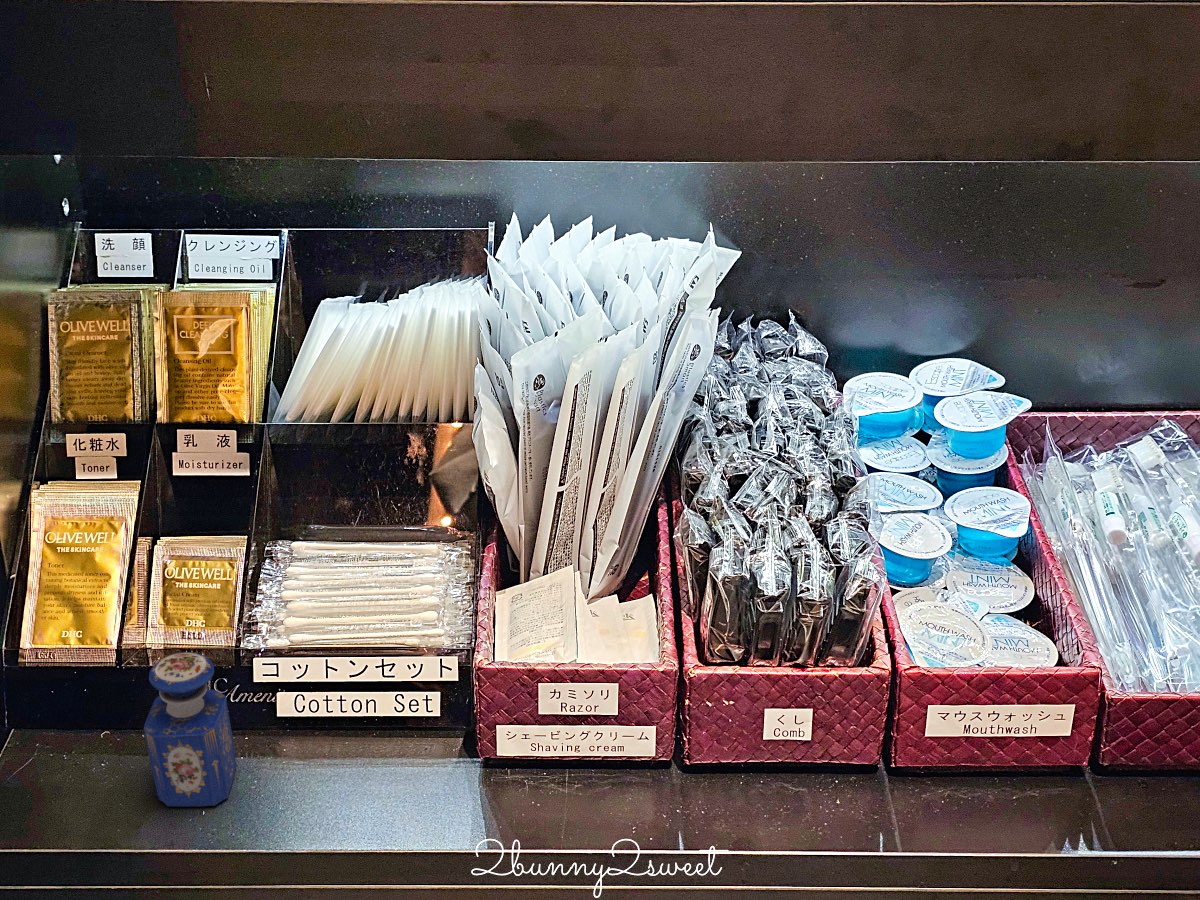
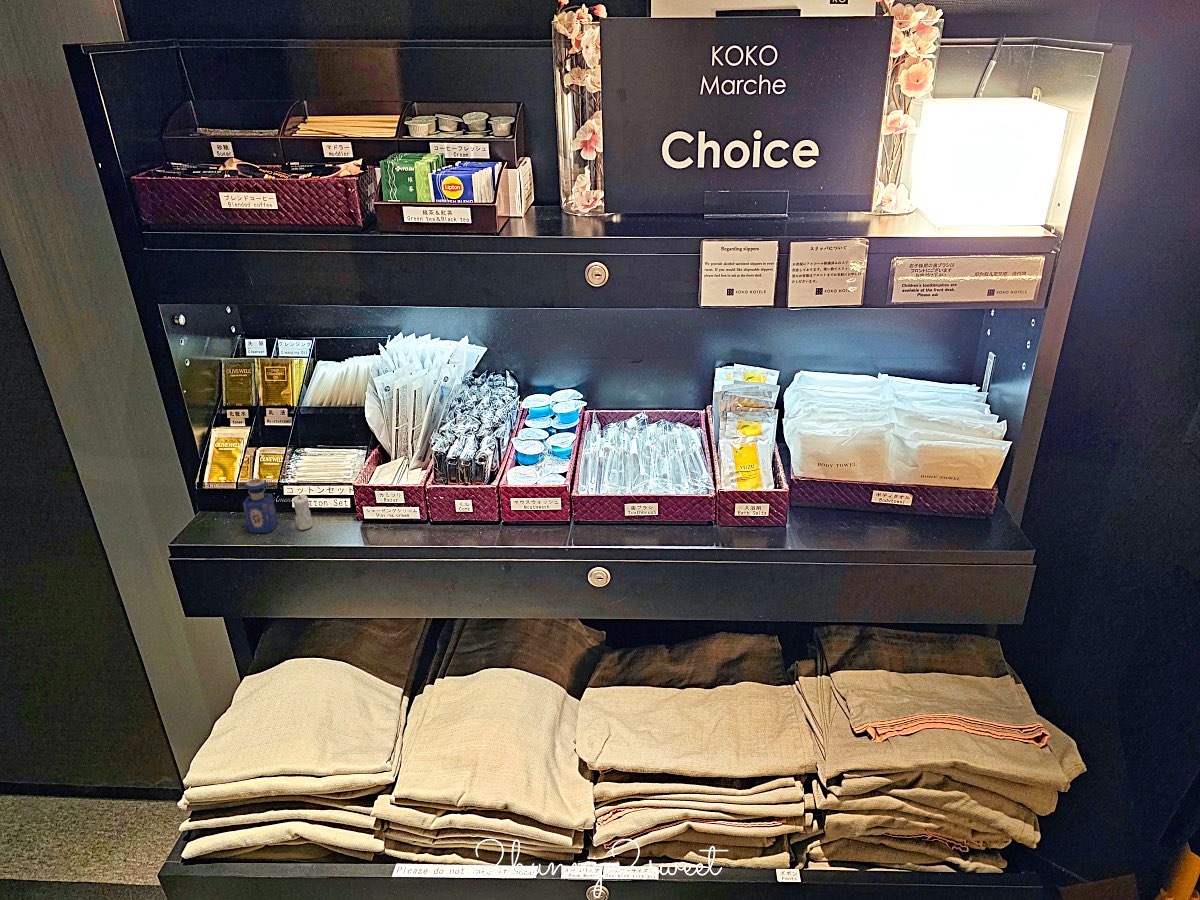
candle: none [291,689,341,793] -> present [293,495,312,530]

